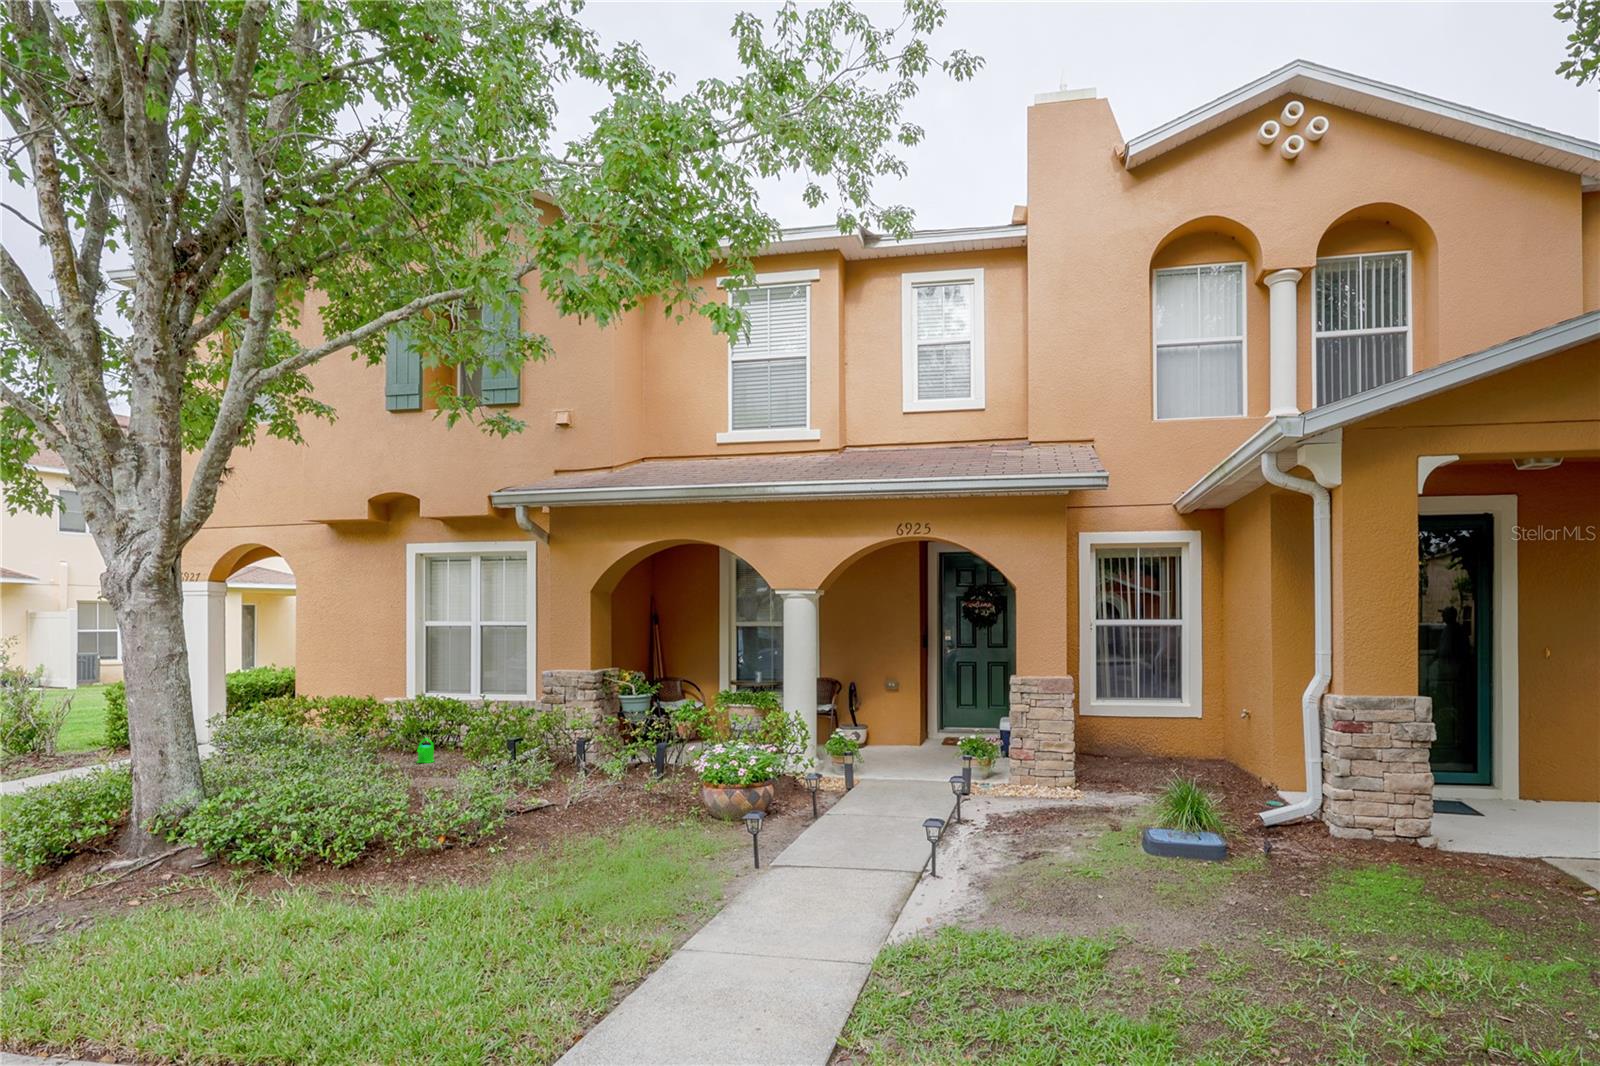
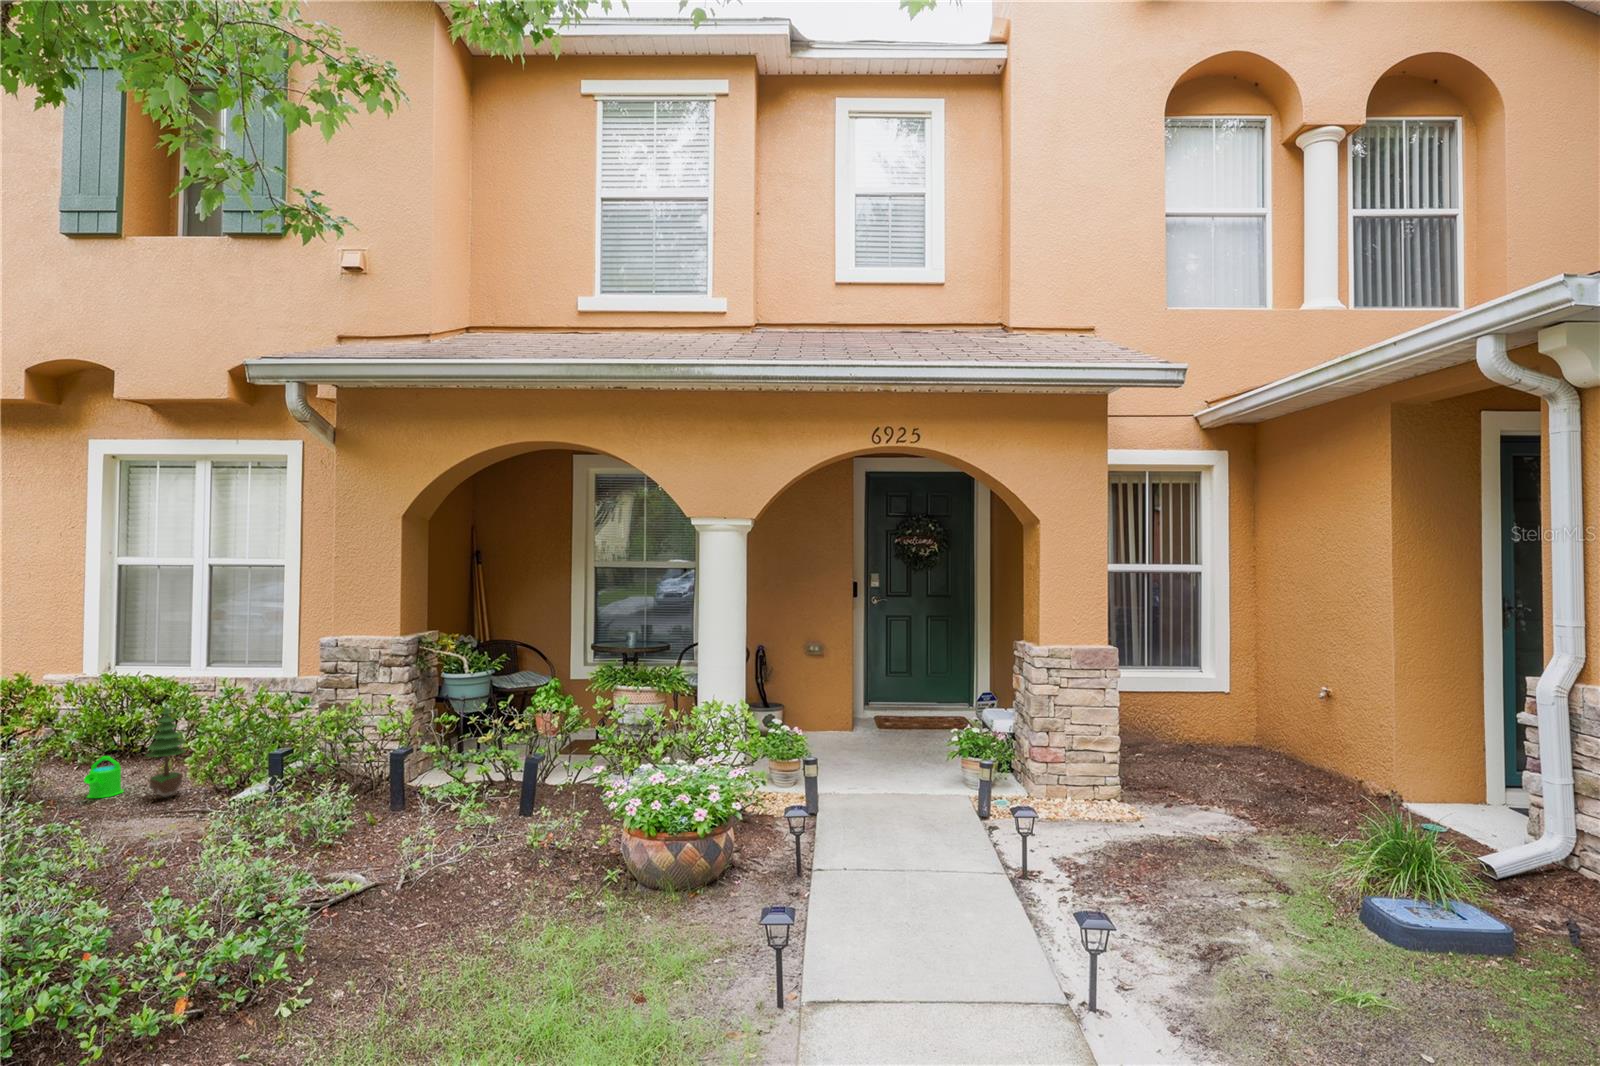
potted tree: none [449,707,471,765] -> present [146,707,186,798]

